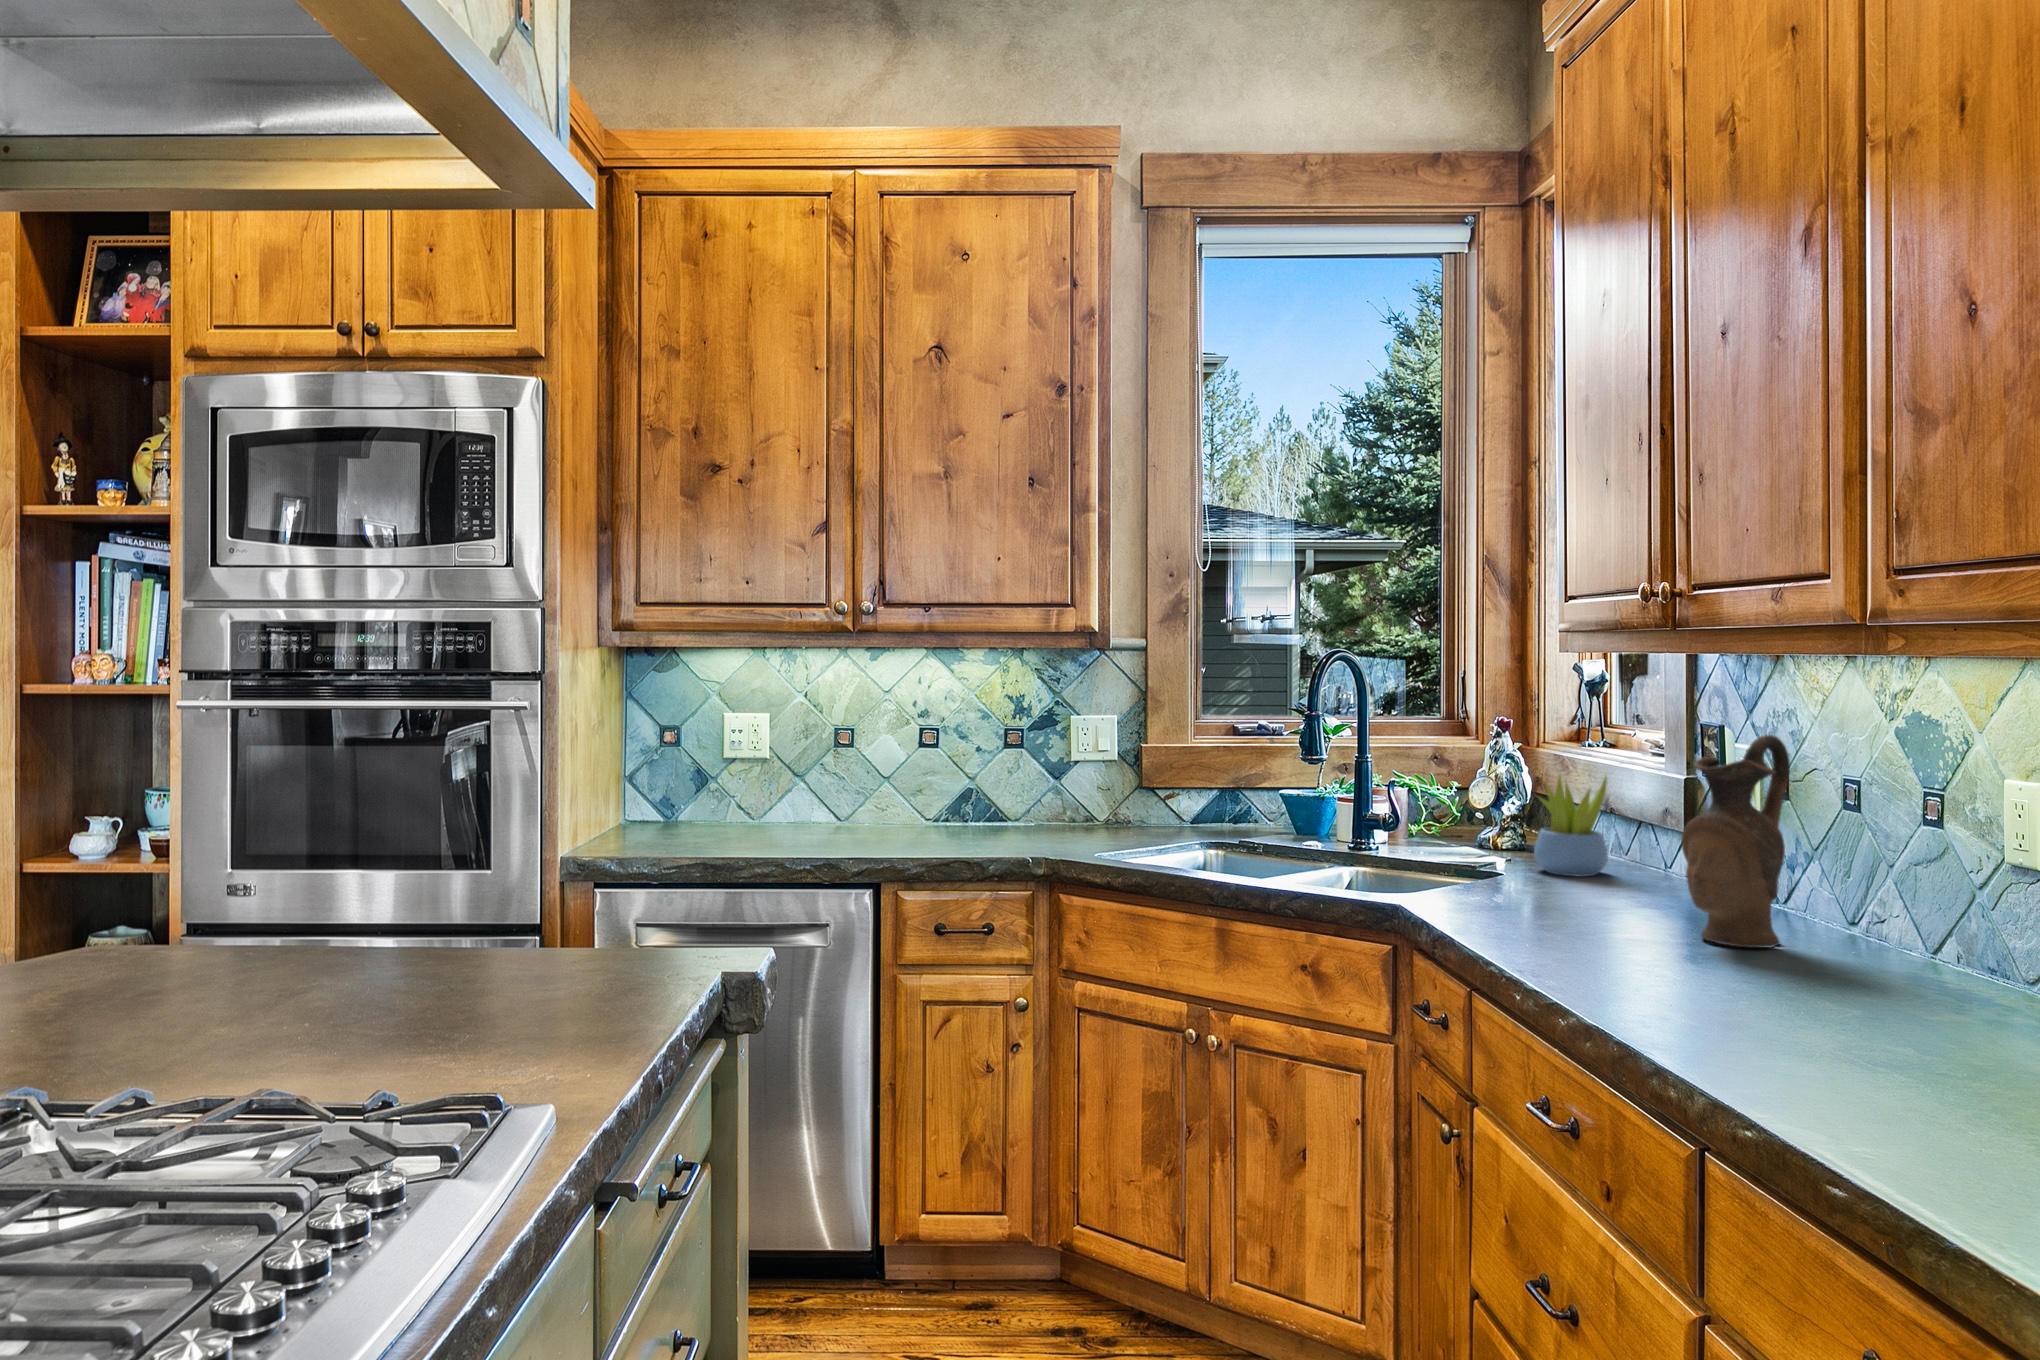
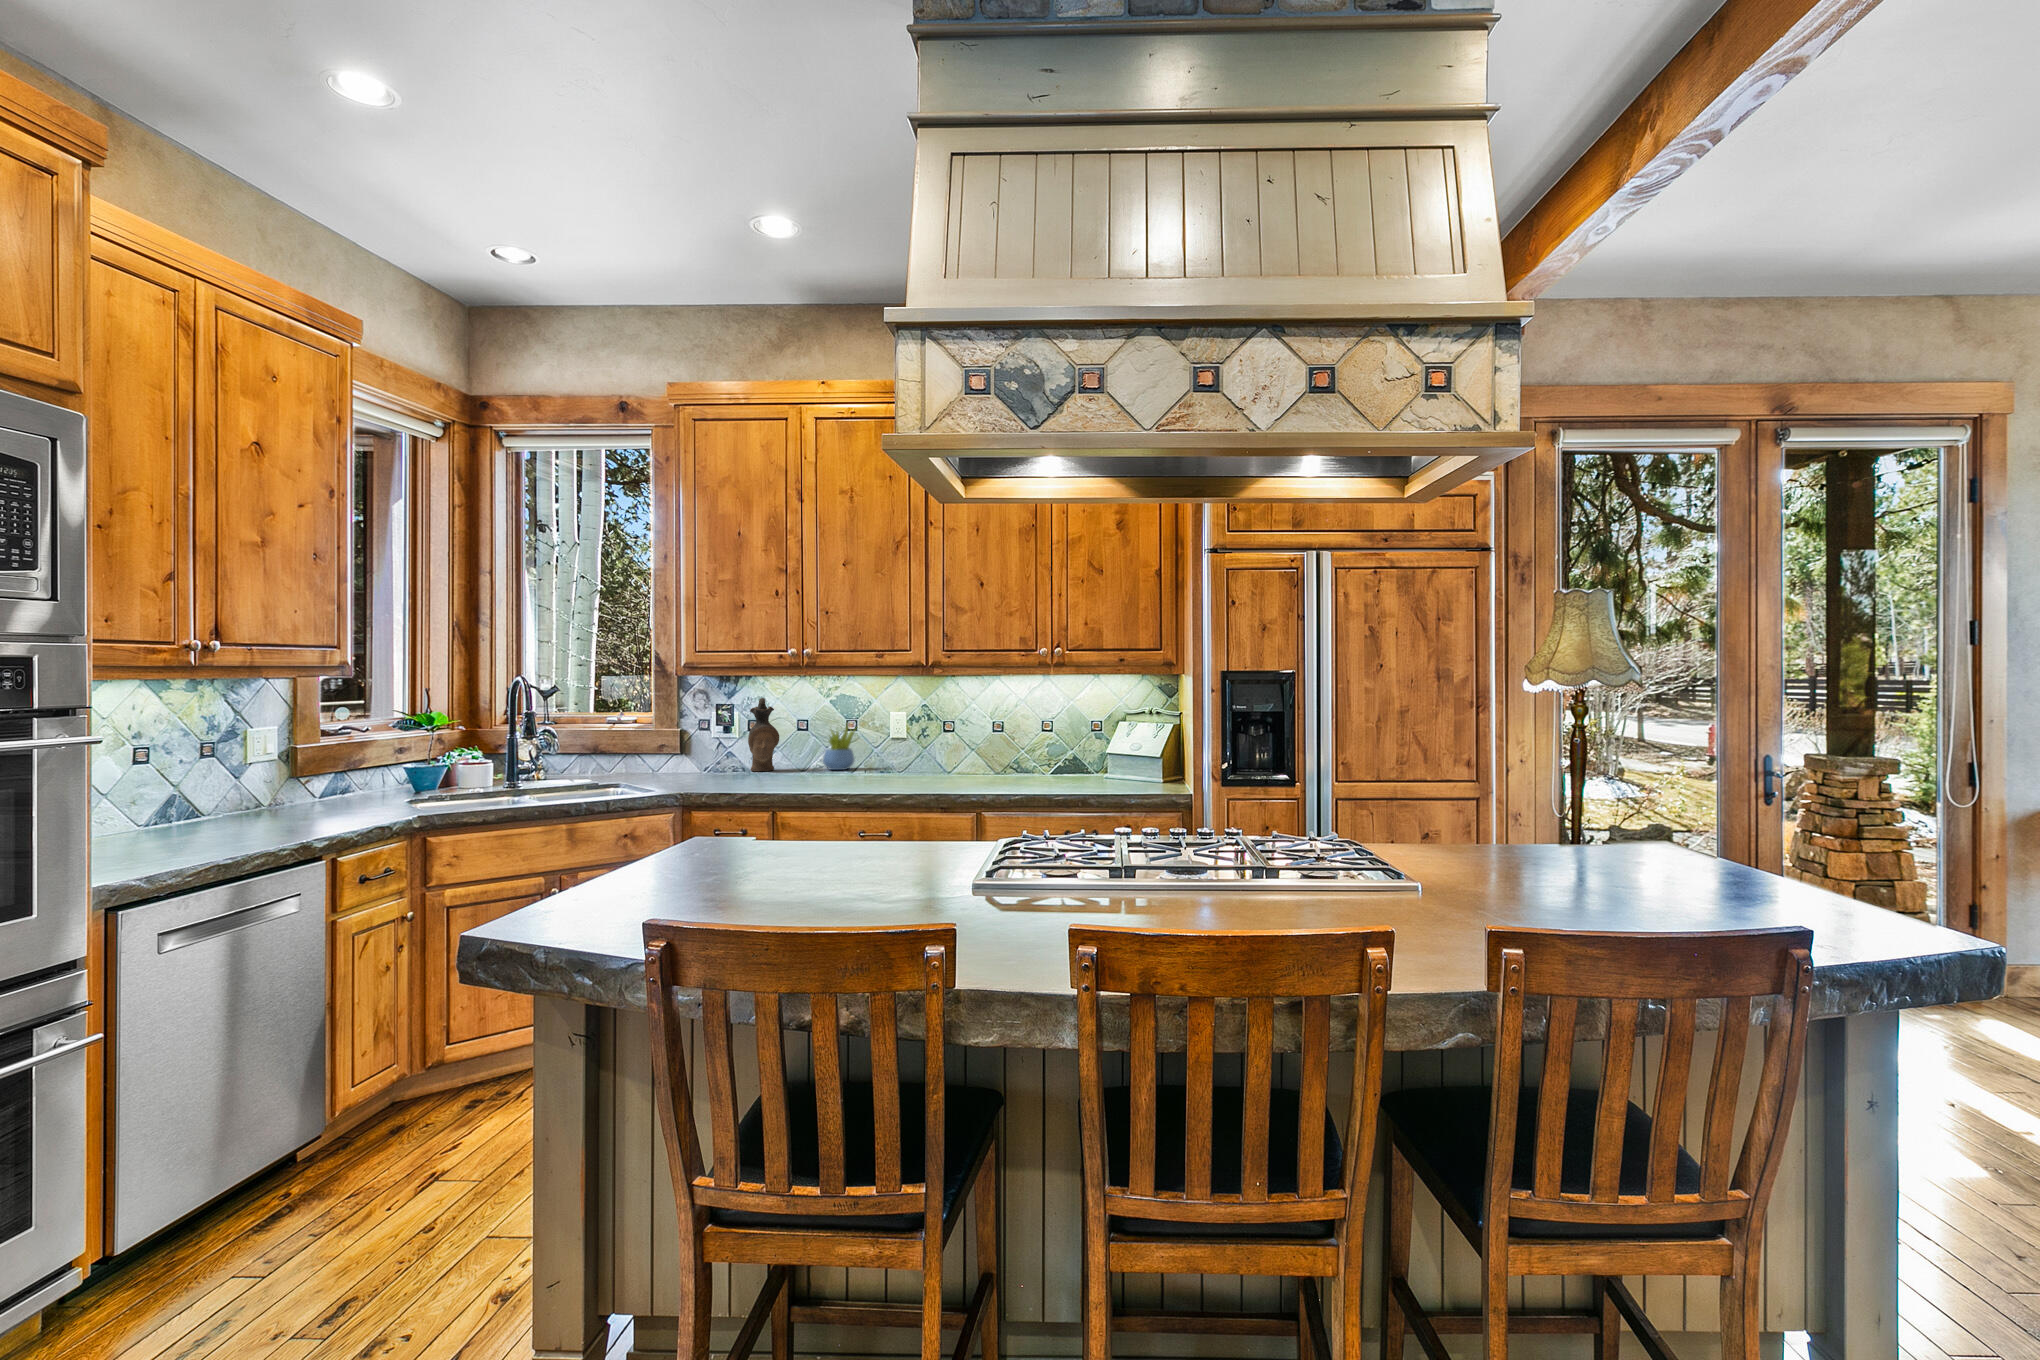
succulent plant: present [1534,776,1608,877] -> present [823,723,858,770]

